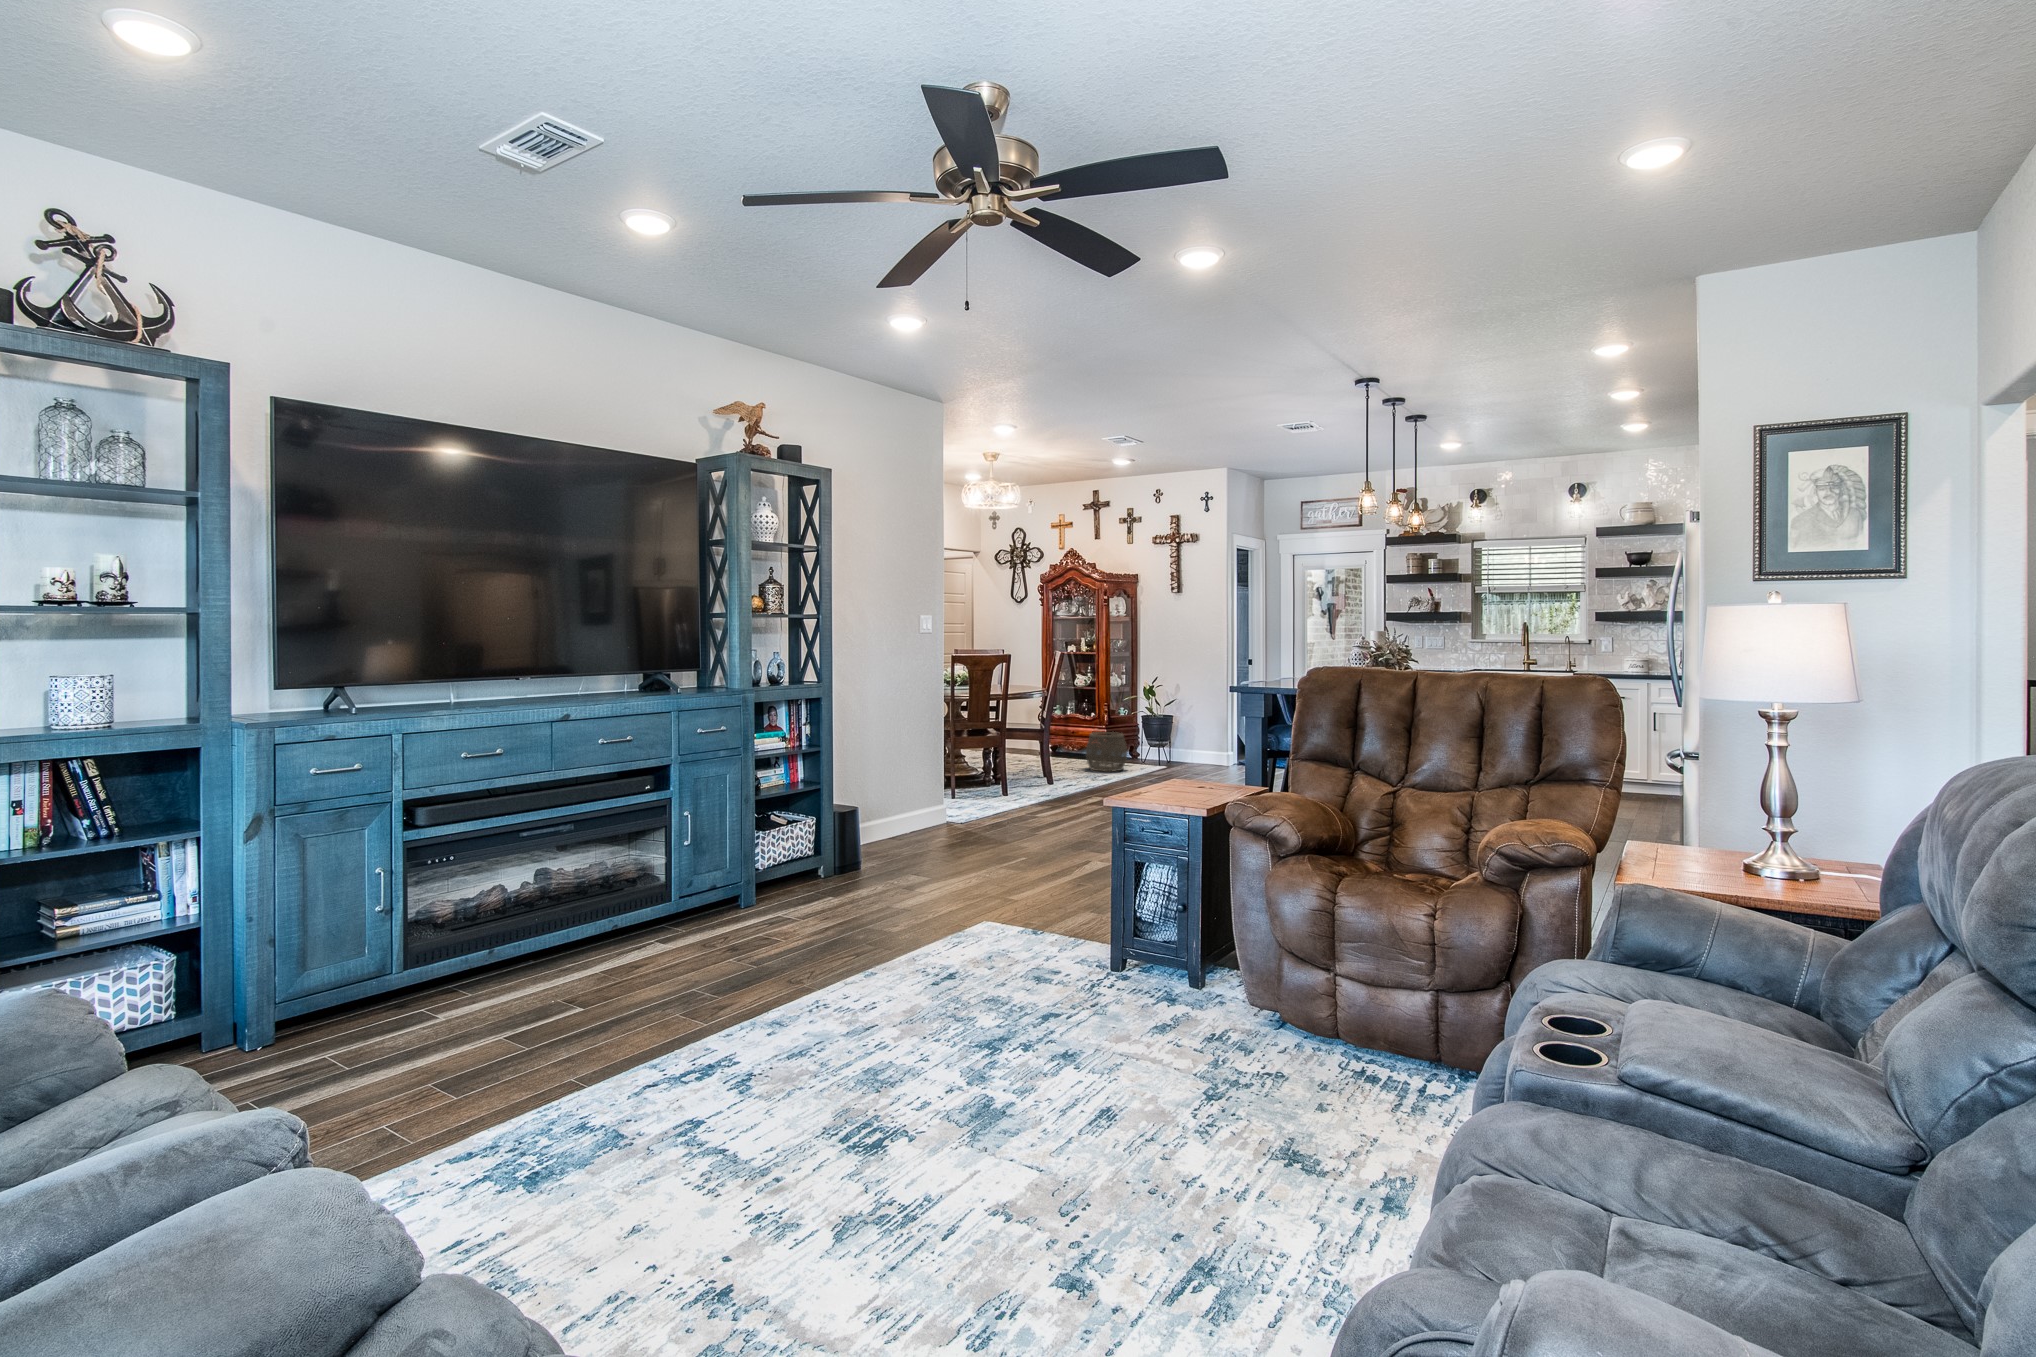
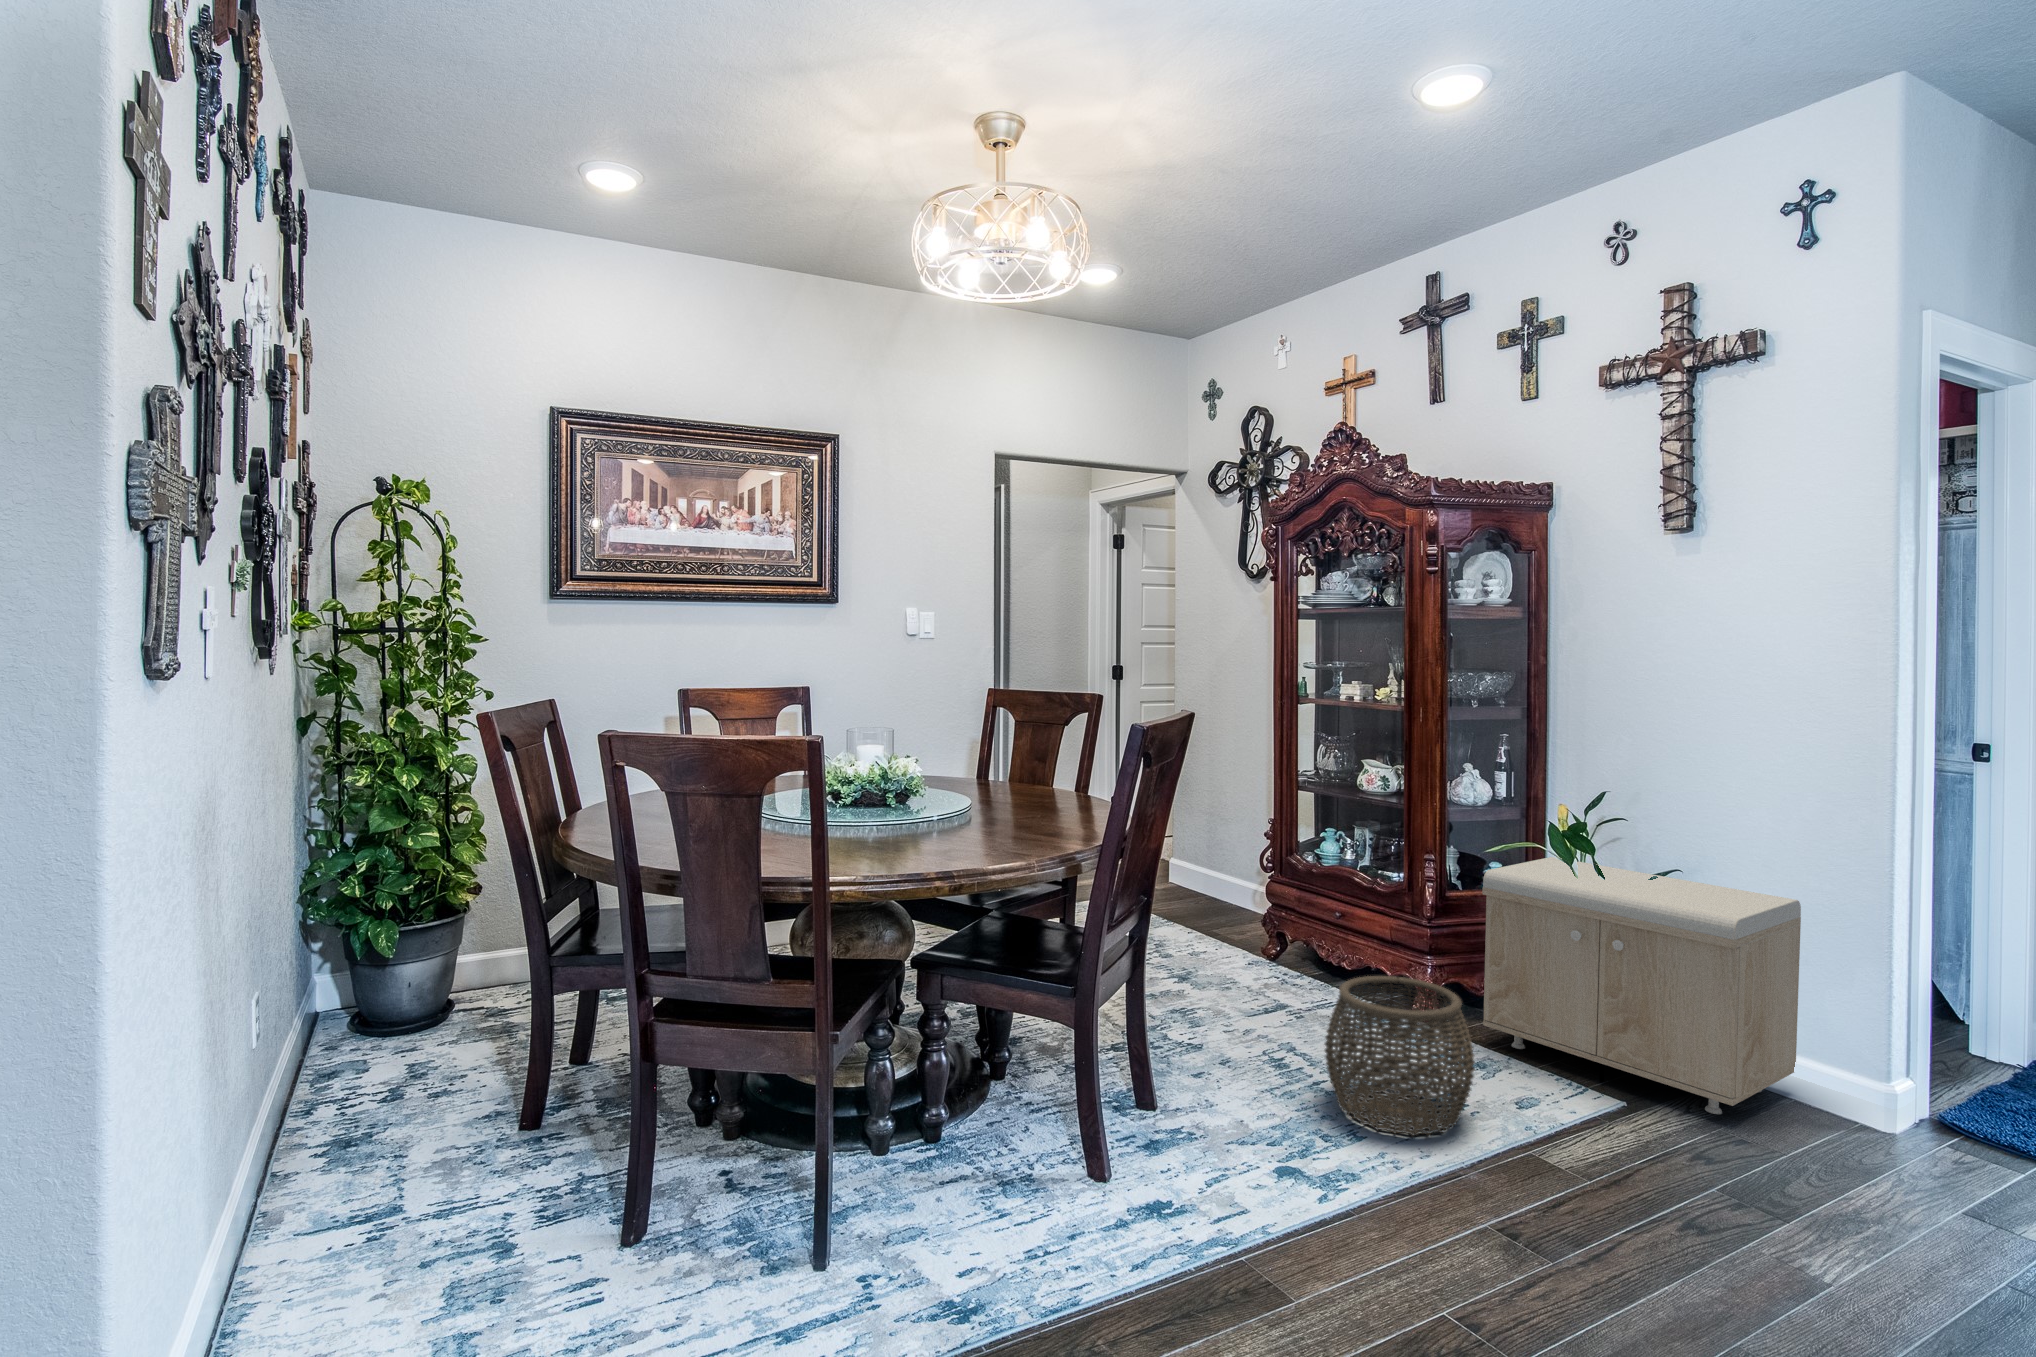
storage bench: none [1122,701,1208,765] -> present [1482,857,1801,1114]

